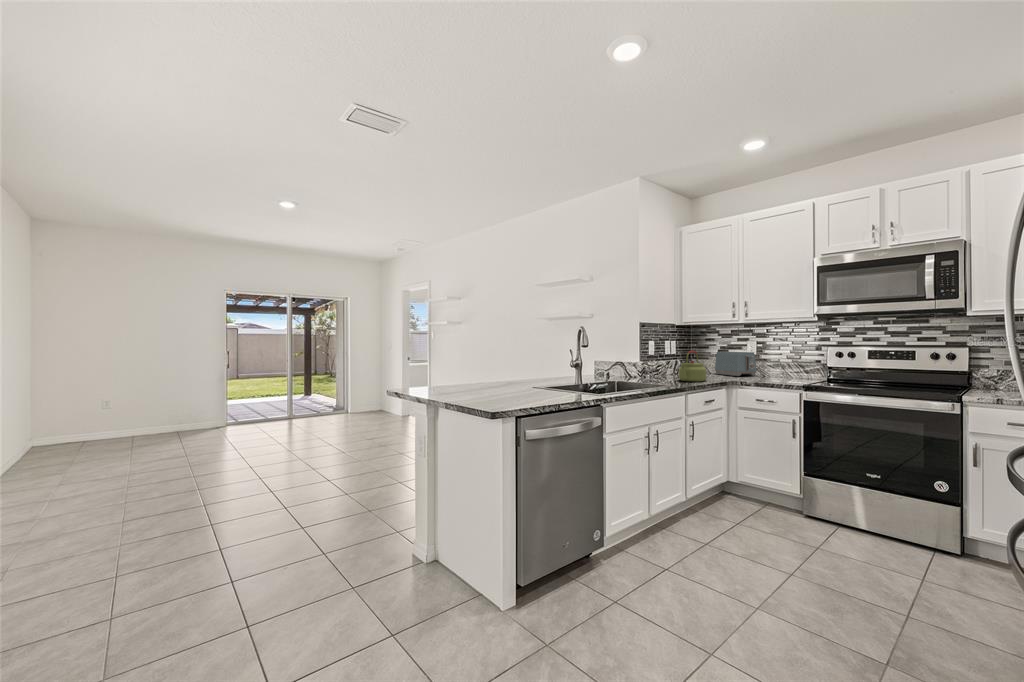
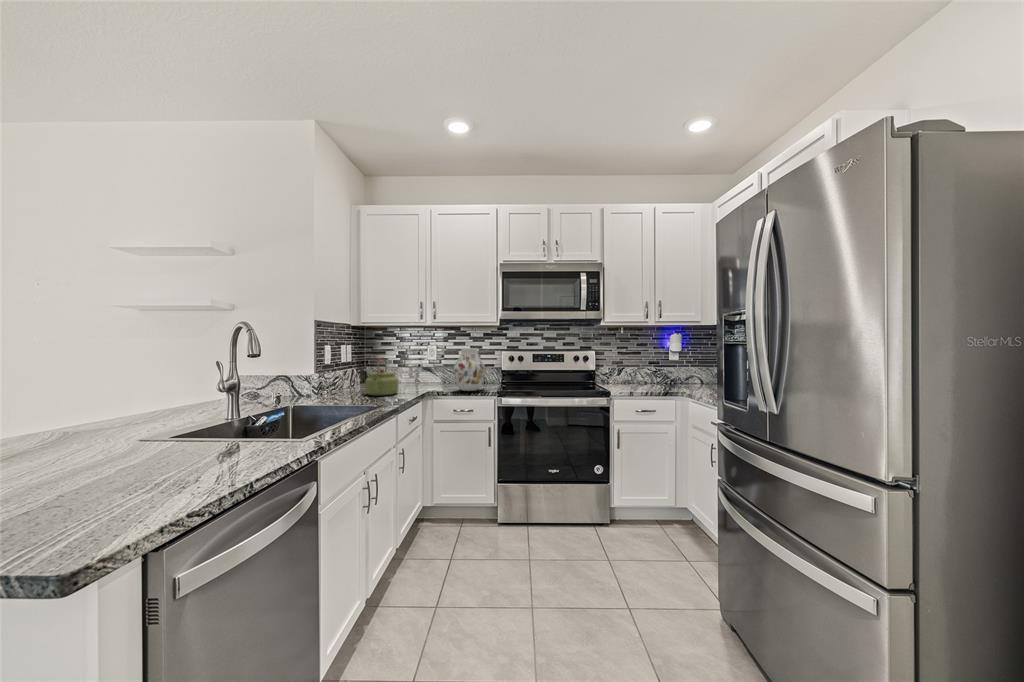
vase: none [757,343,792,384] -> present [454,348,485,391]
toaster: present [715,352,757,376] -> none [395,357,439,384]

